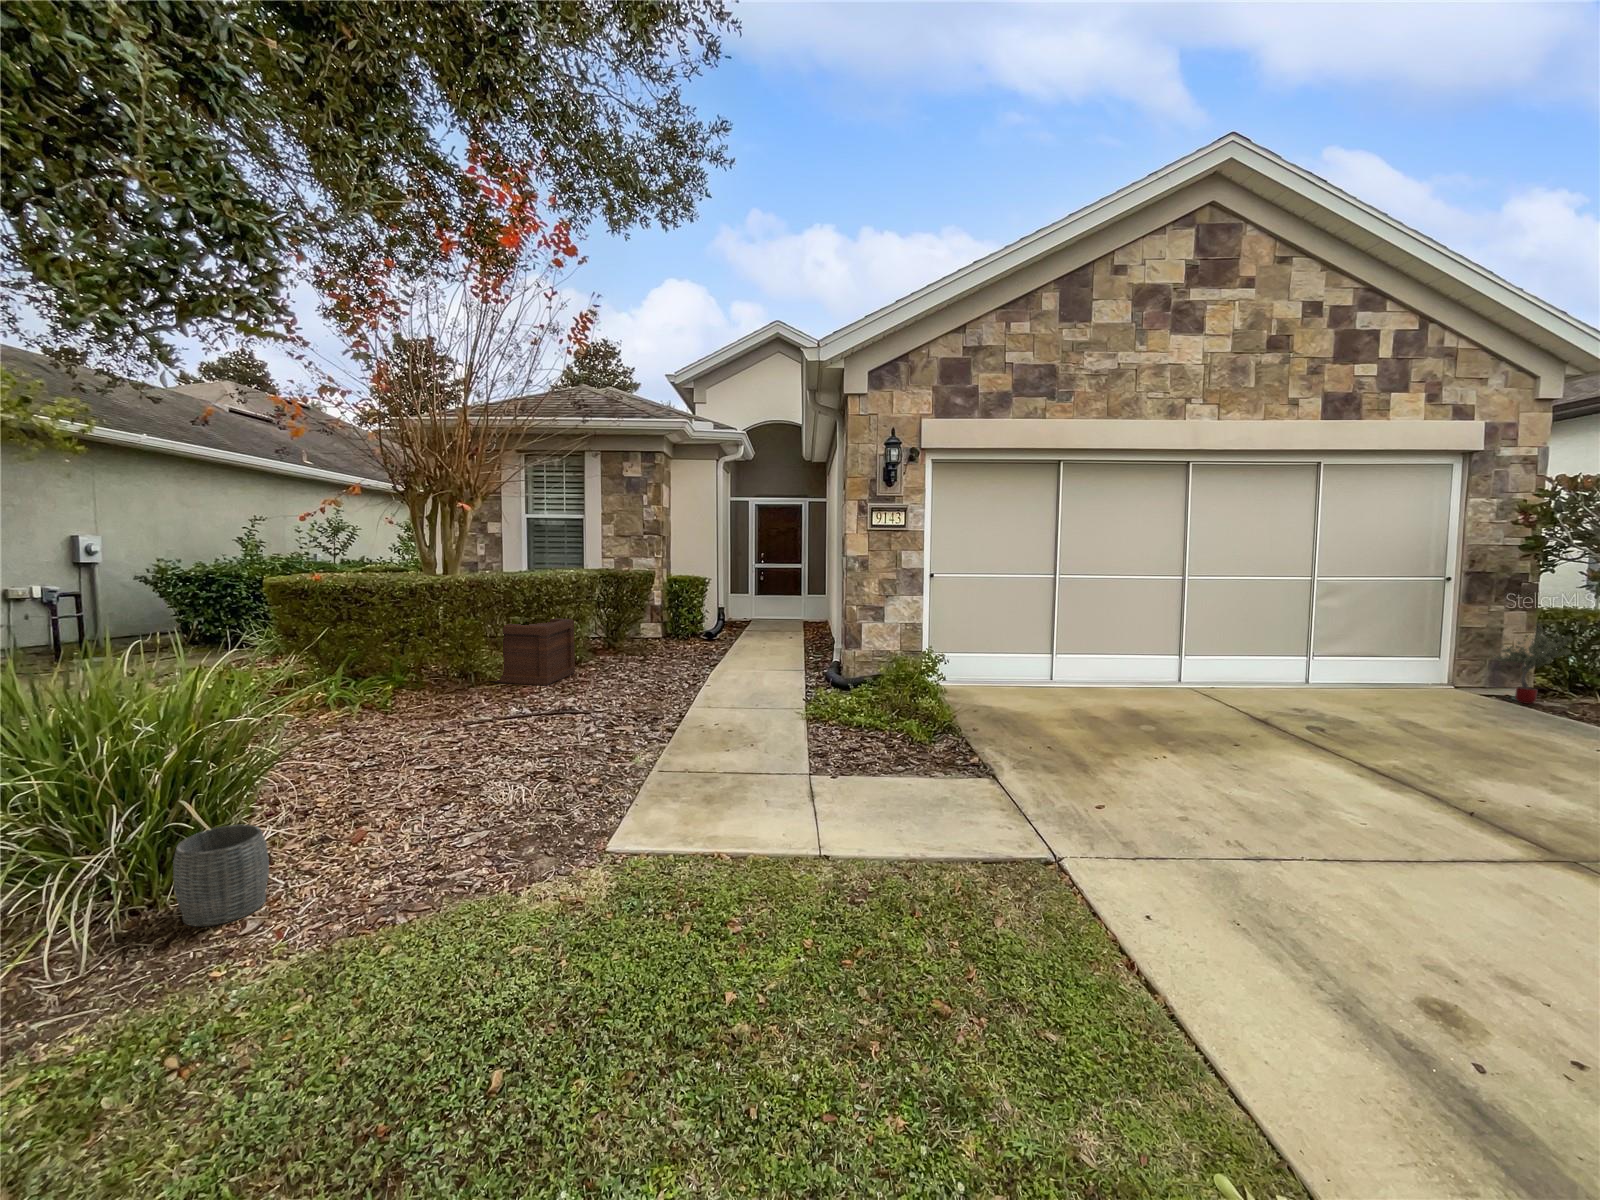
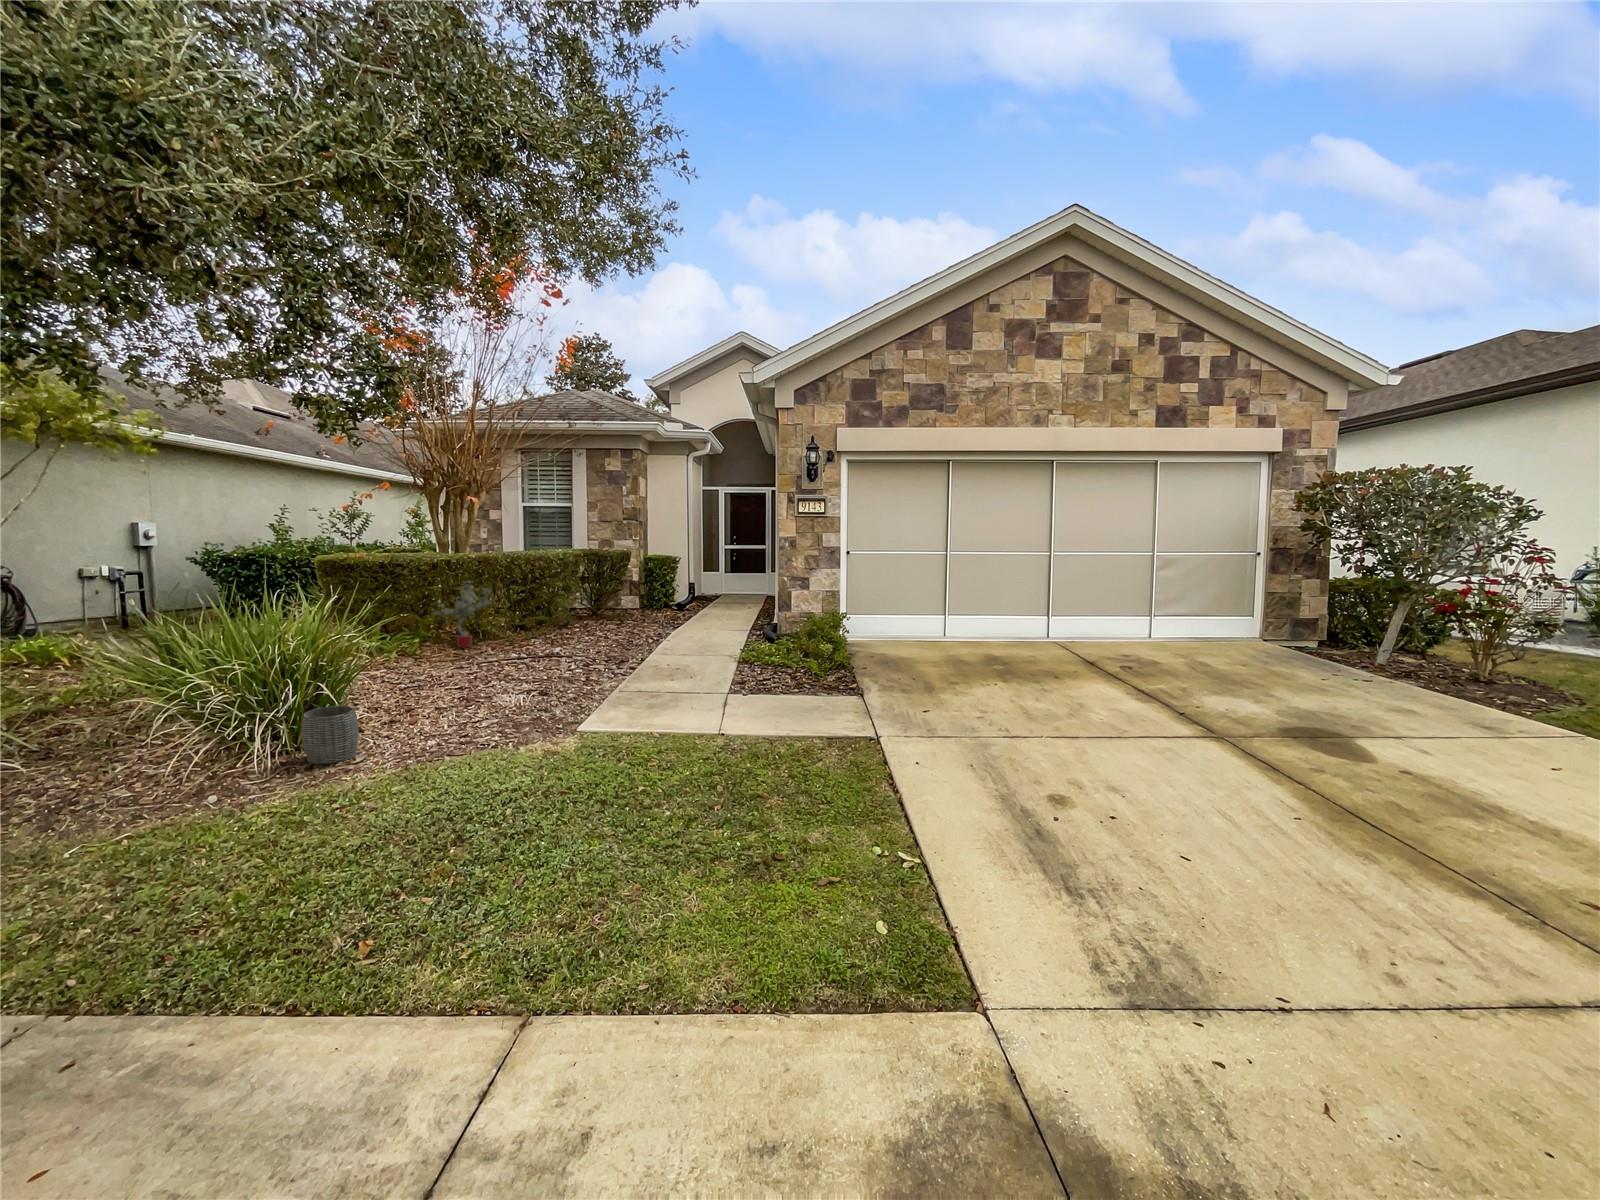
wooden crate: present [493,618,575,685] -> none [495,586,563,639]
potted tree: present [1494,624,1573,704] -> present [434,581,491,648]

